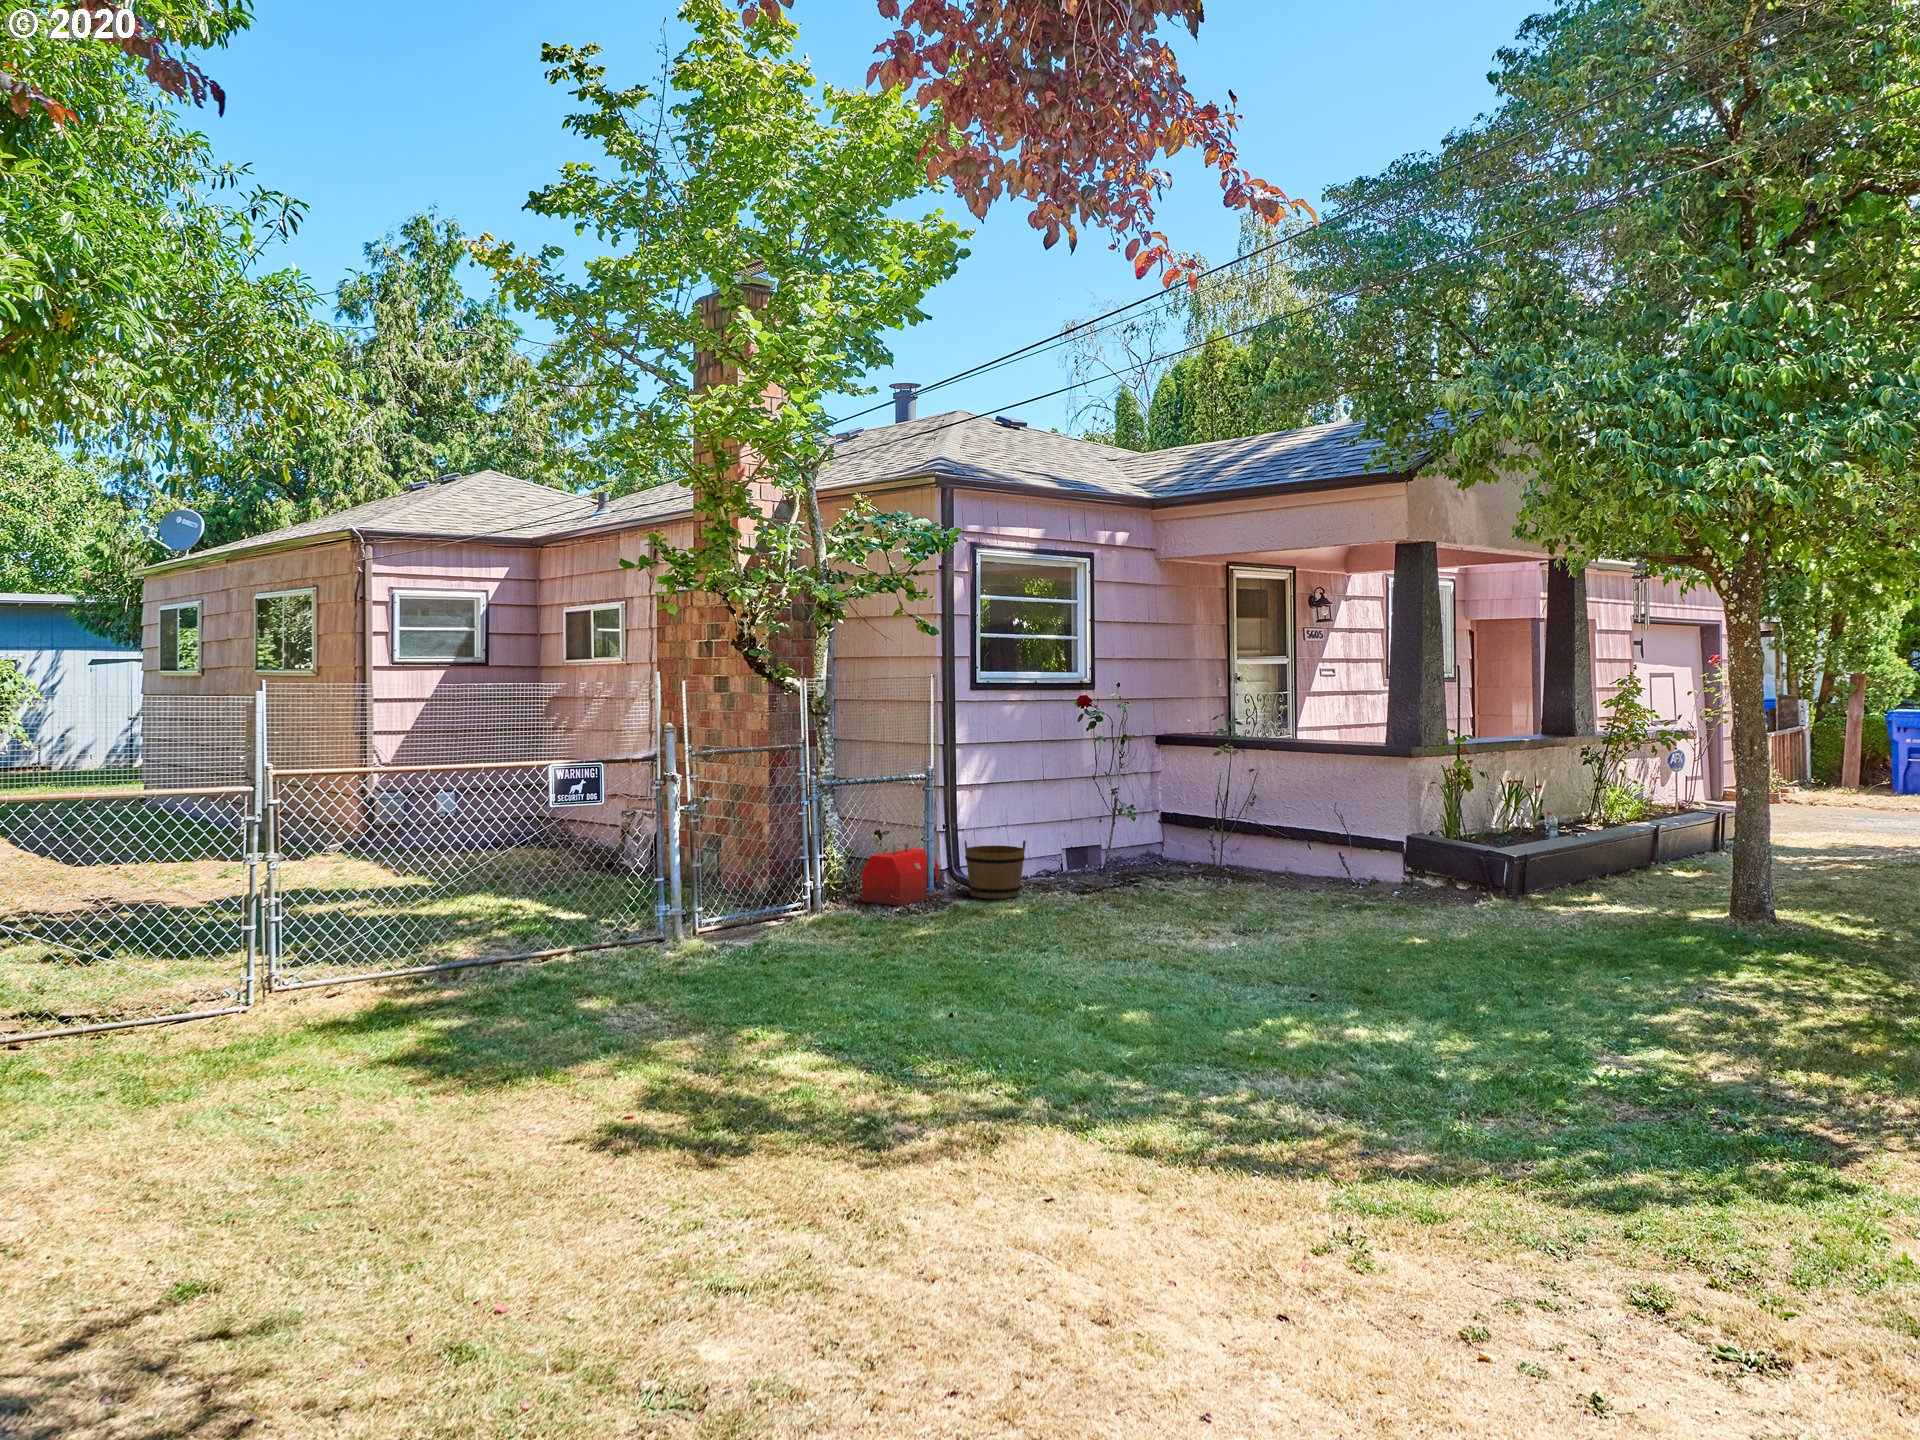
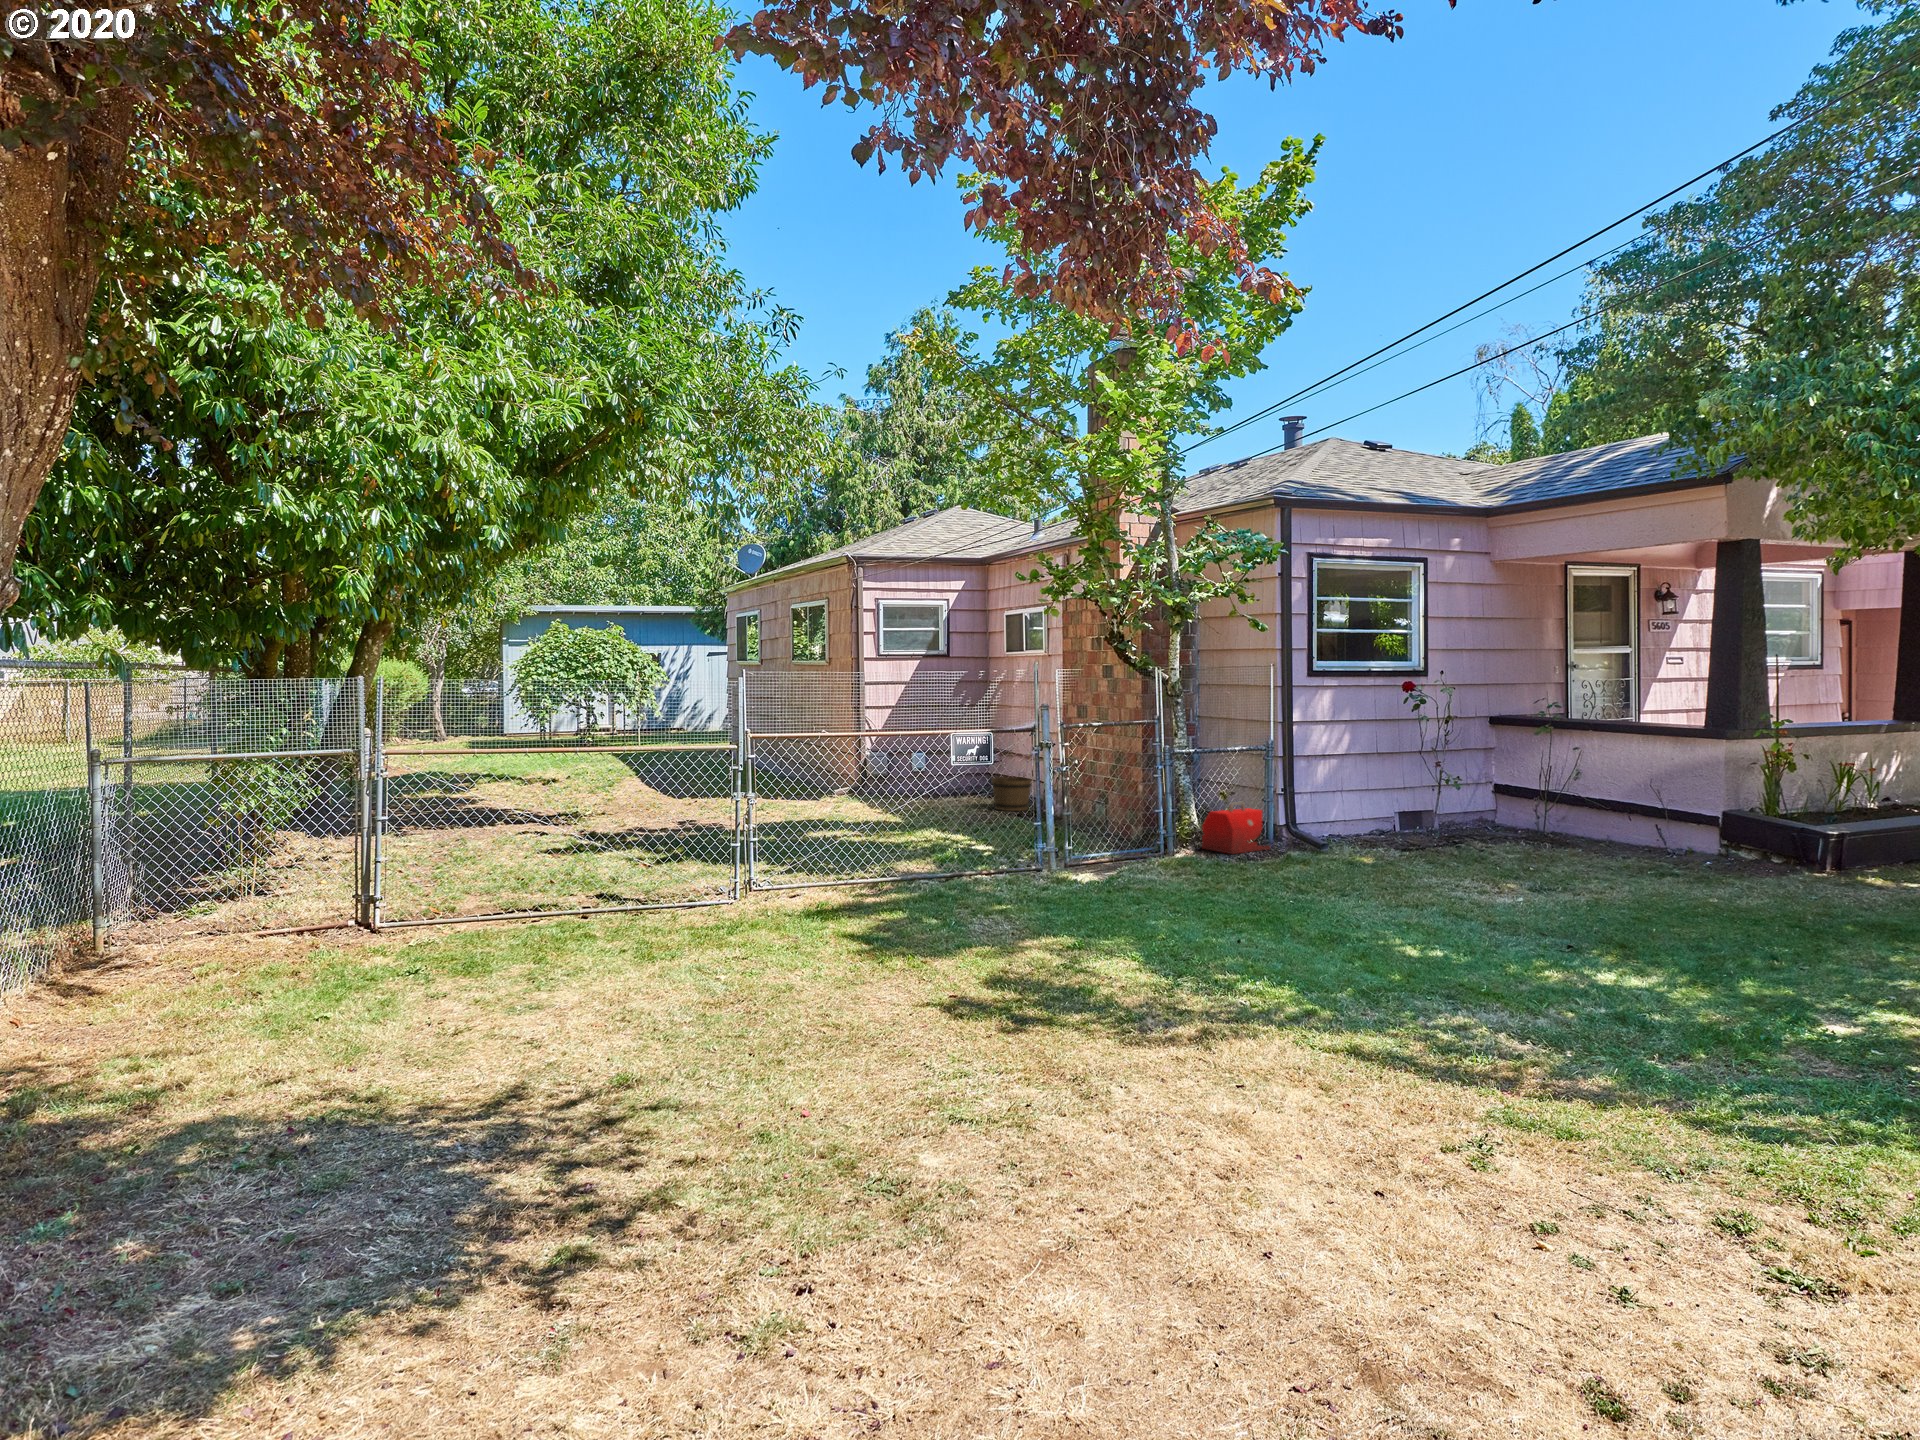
bucket: present [964,840,1026,898] -> present [992,776,1031,811]

